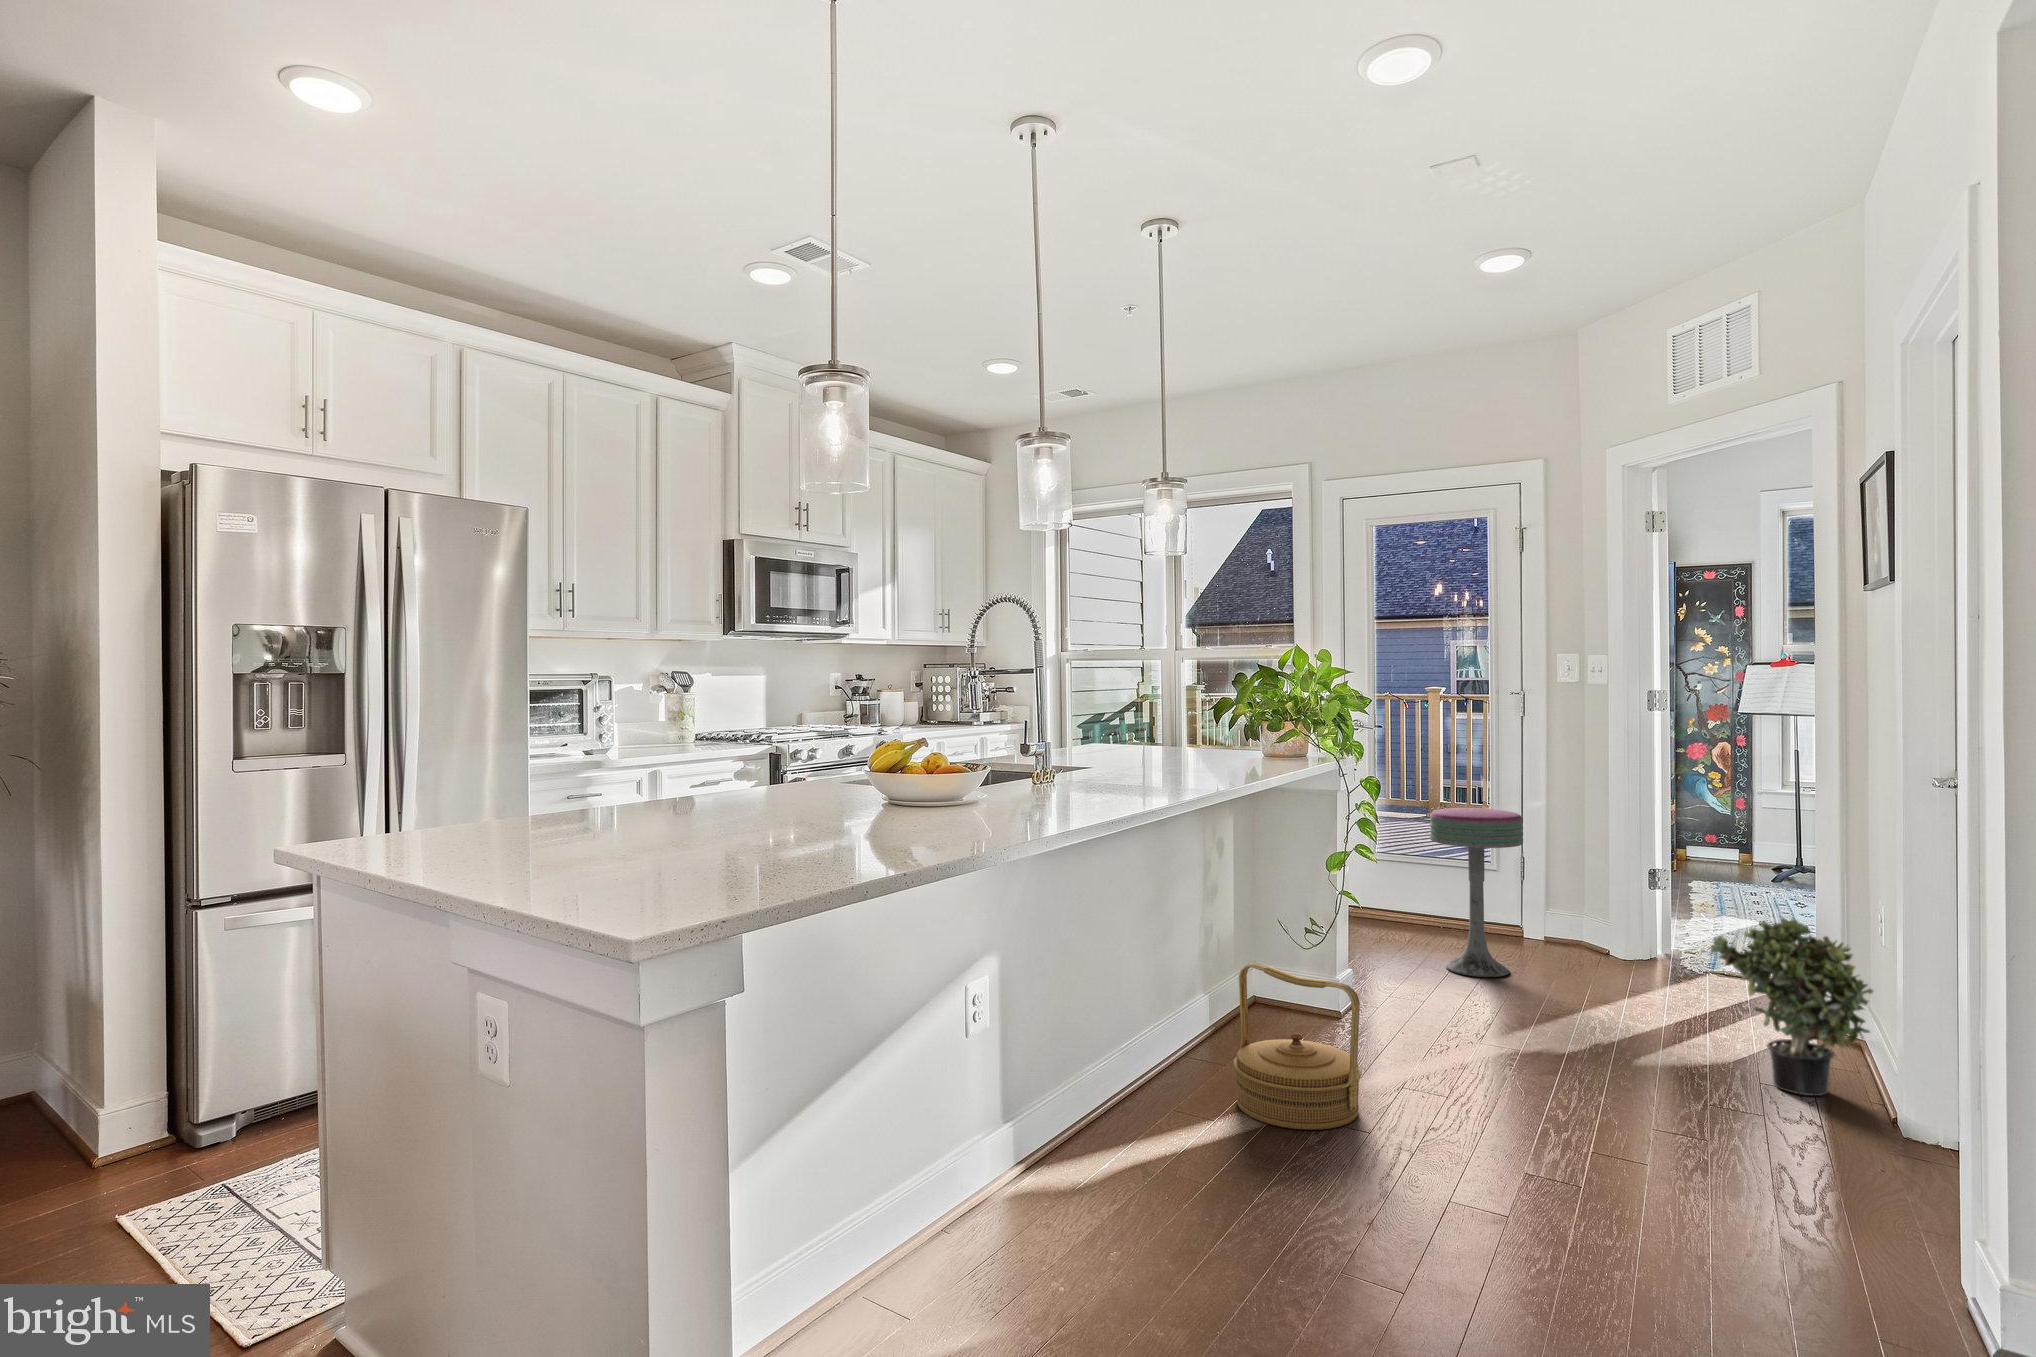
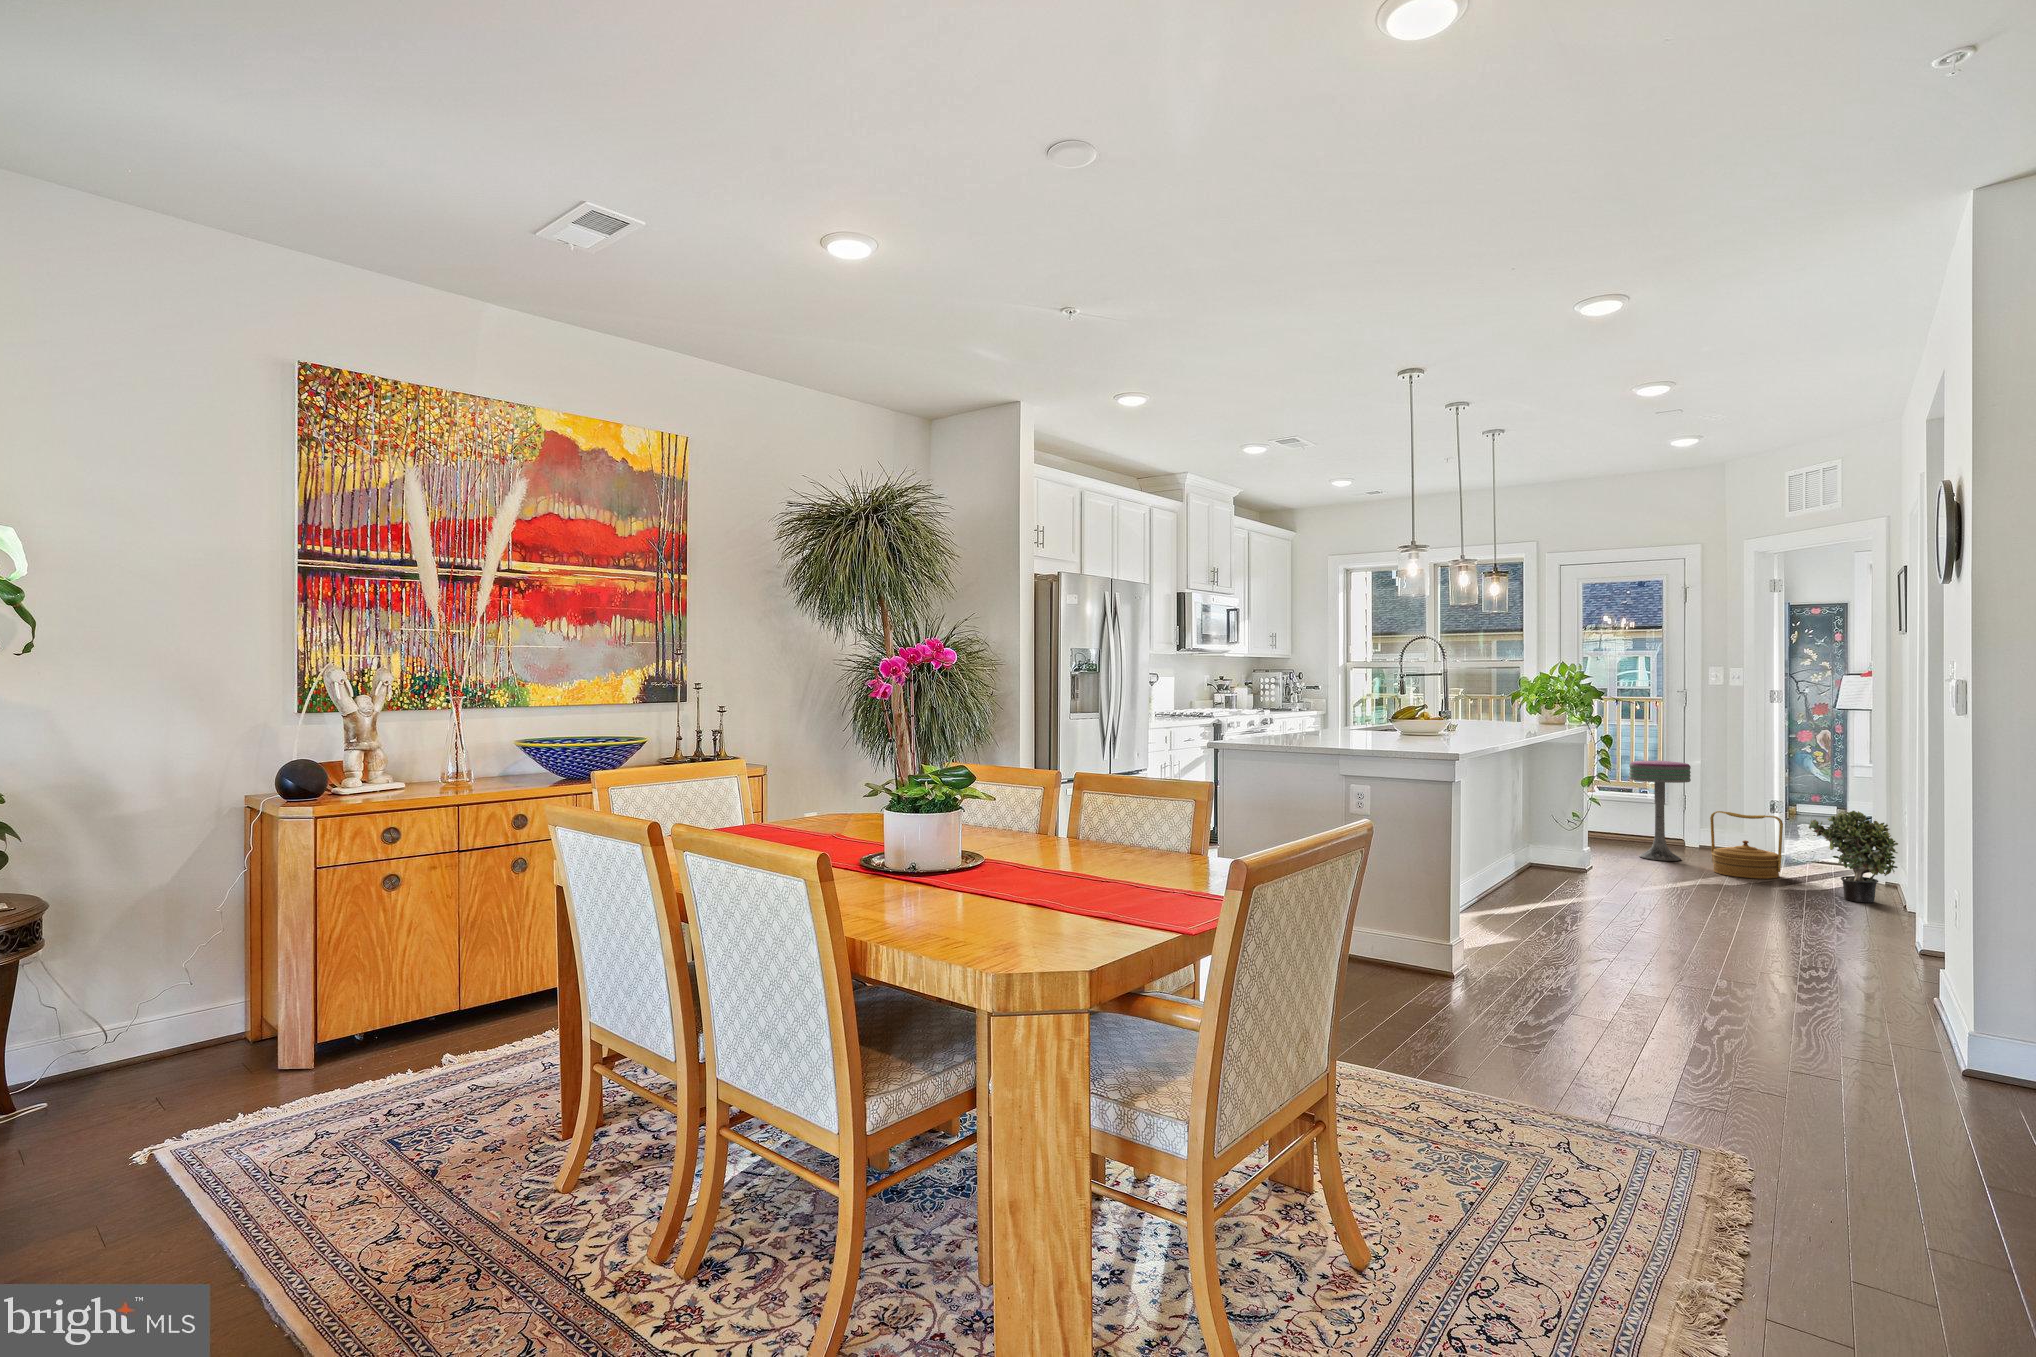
basket: present [1234,963,1361,1130] -> present [1710,811,1783,879]

